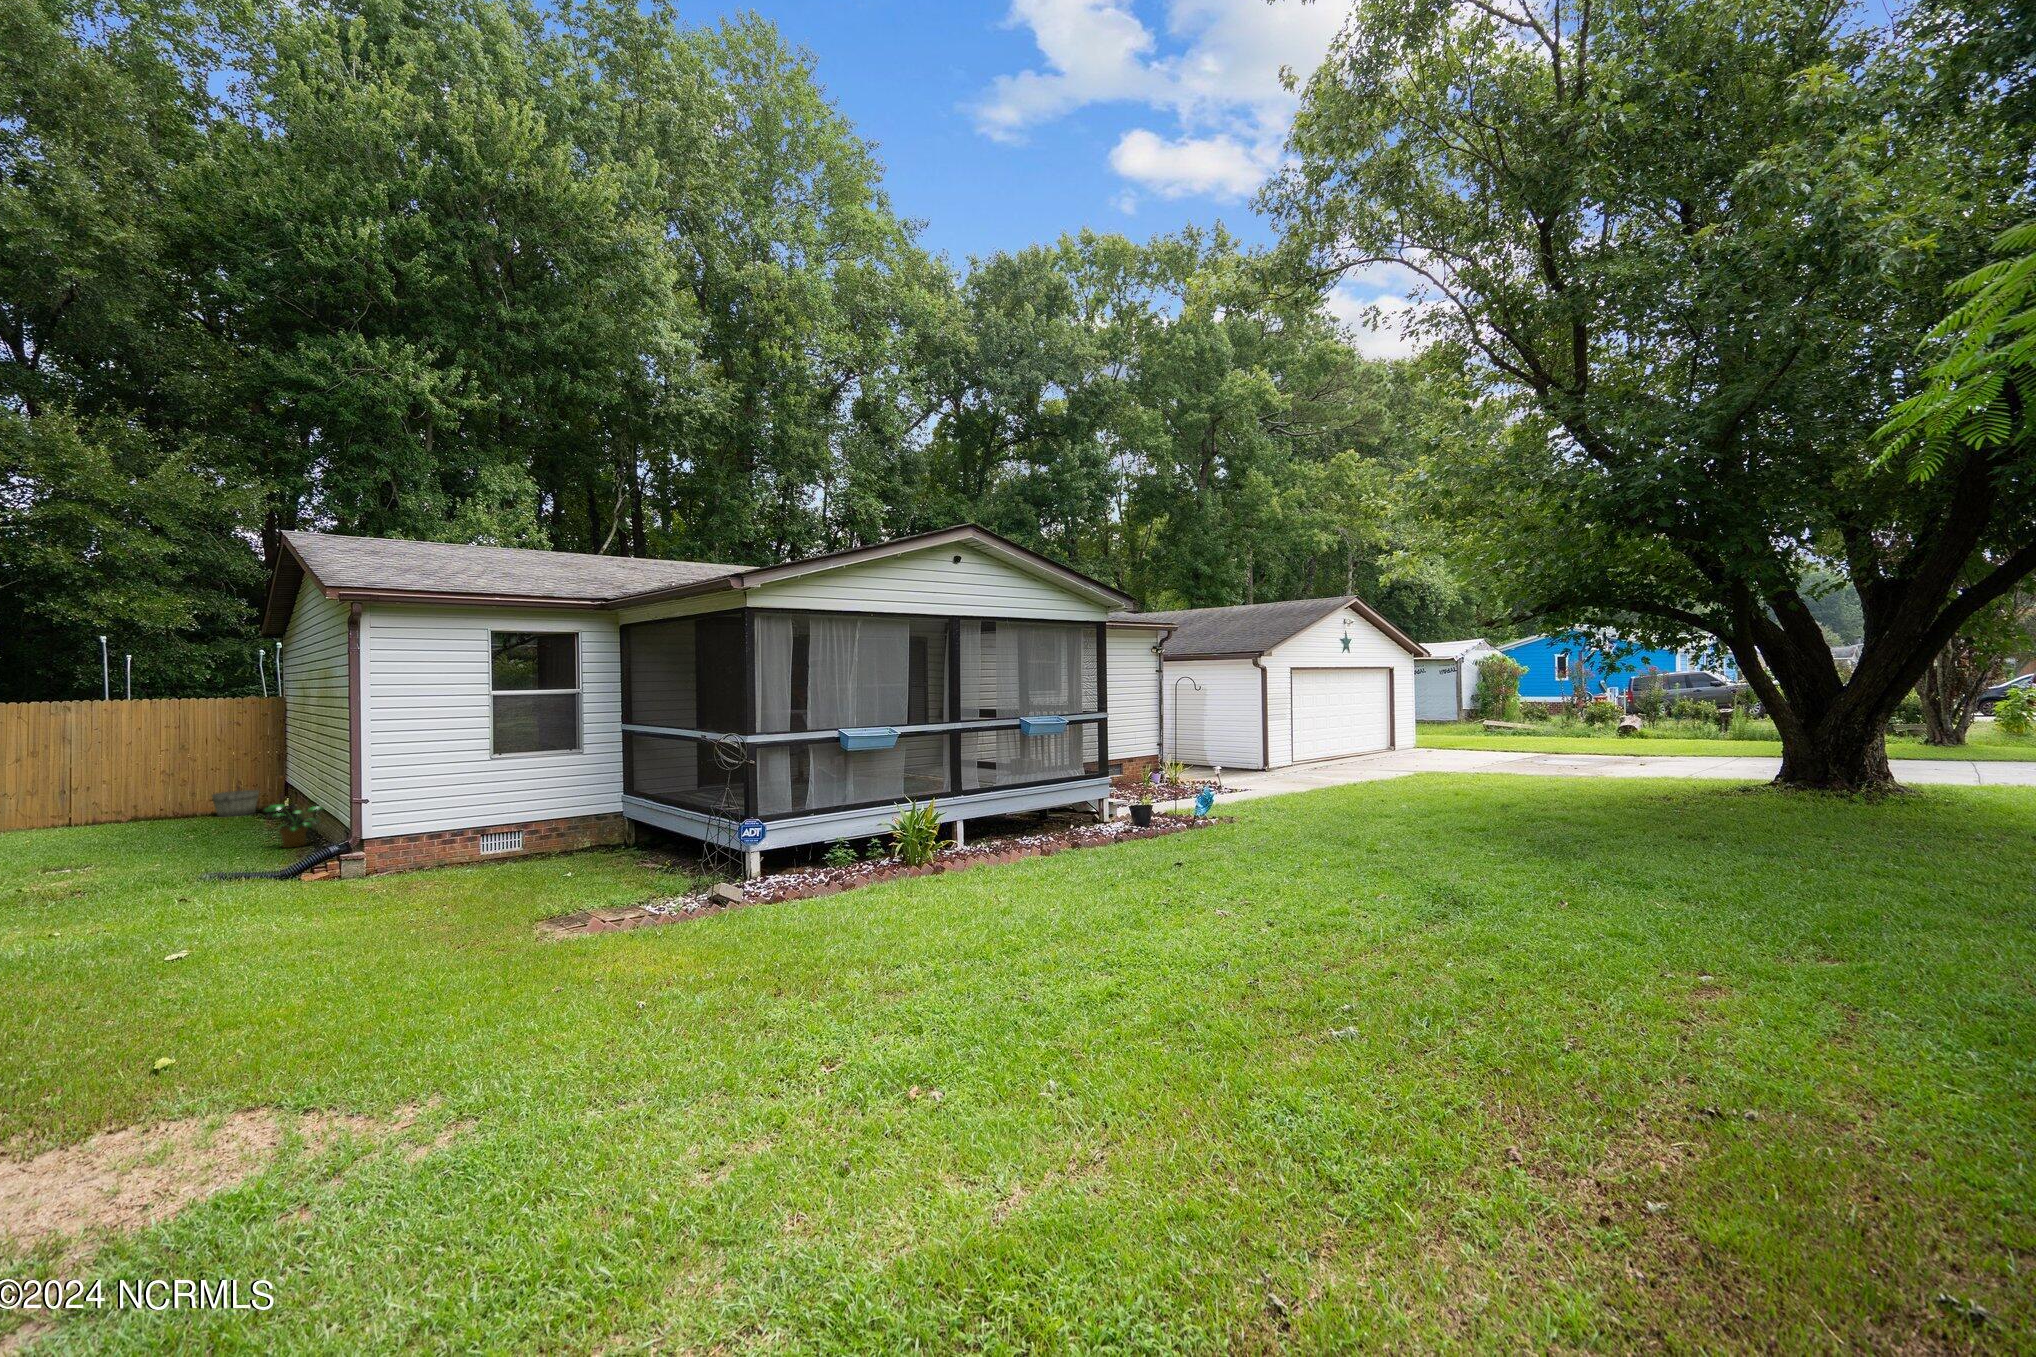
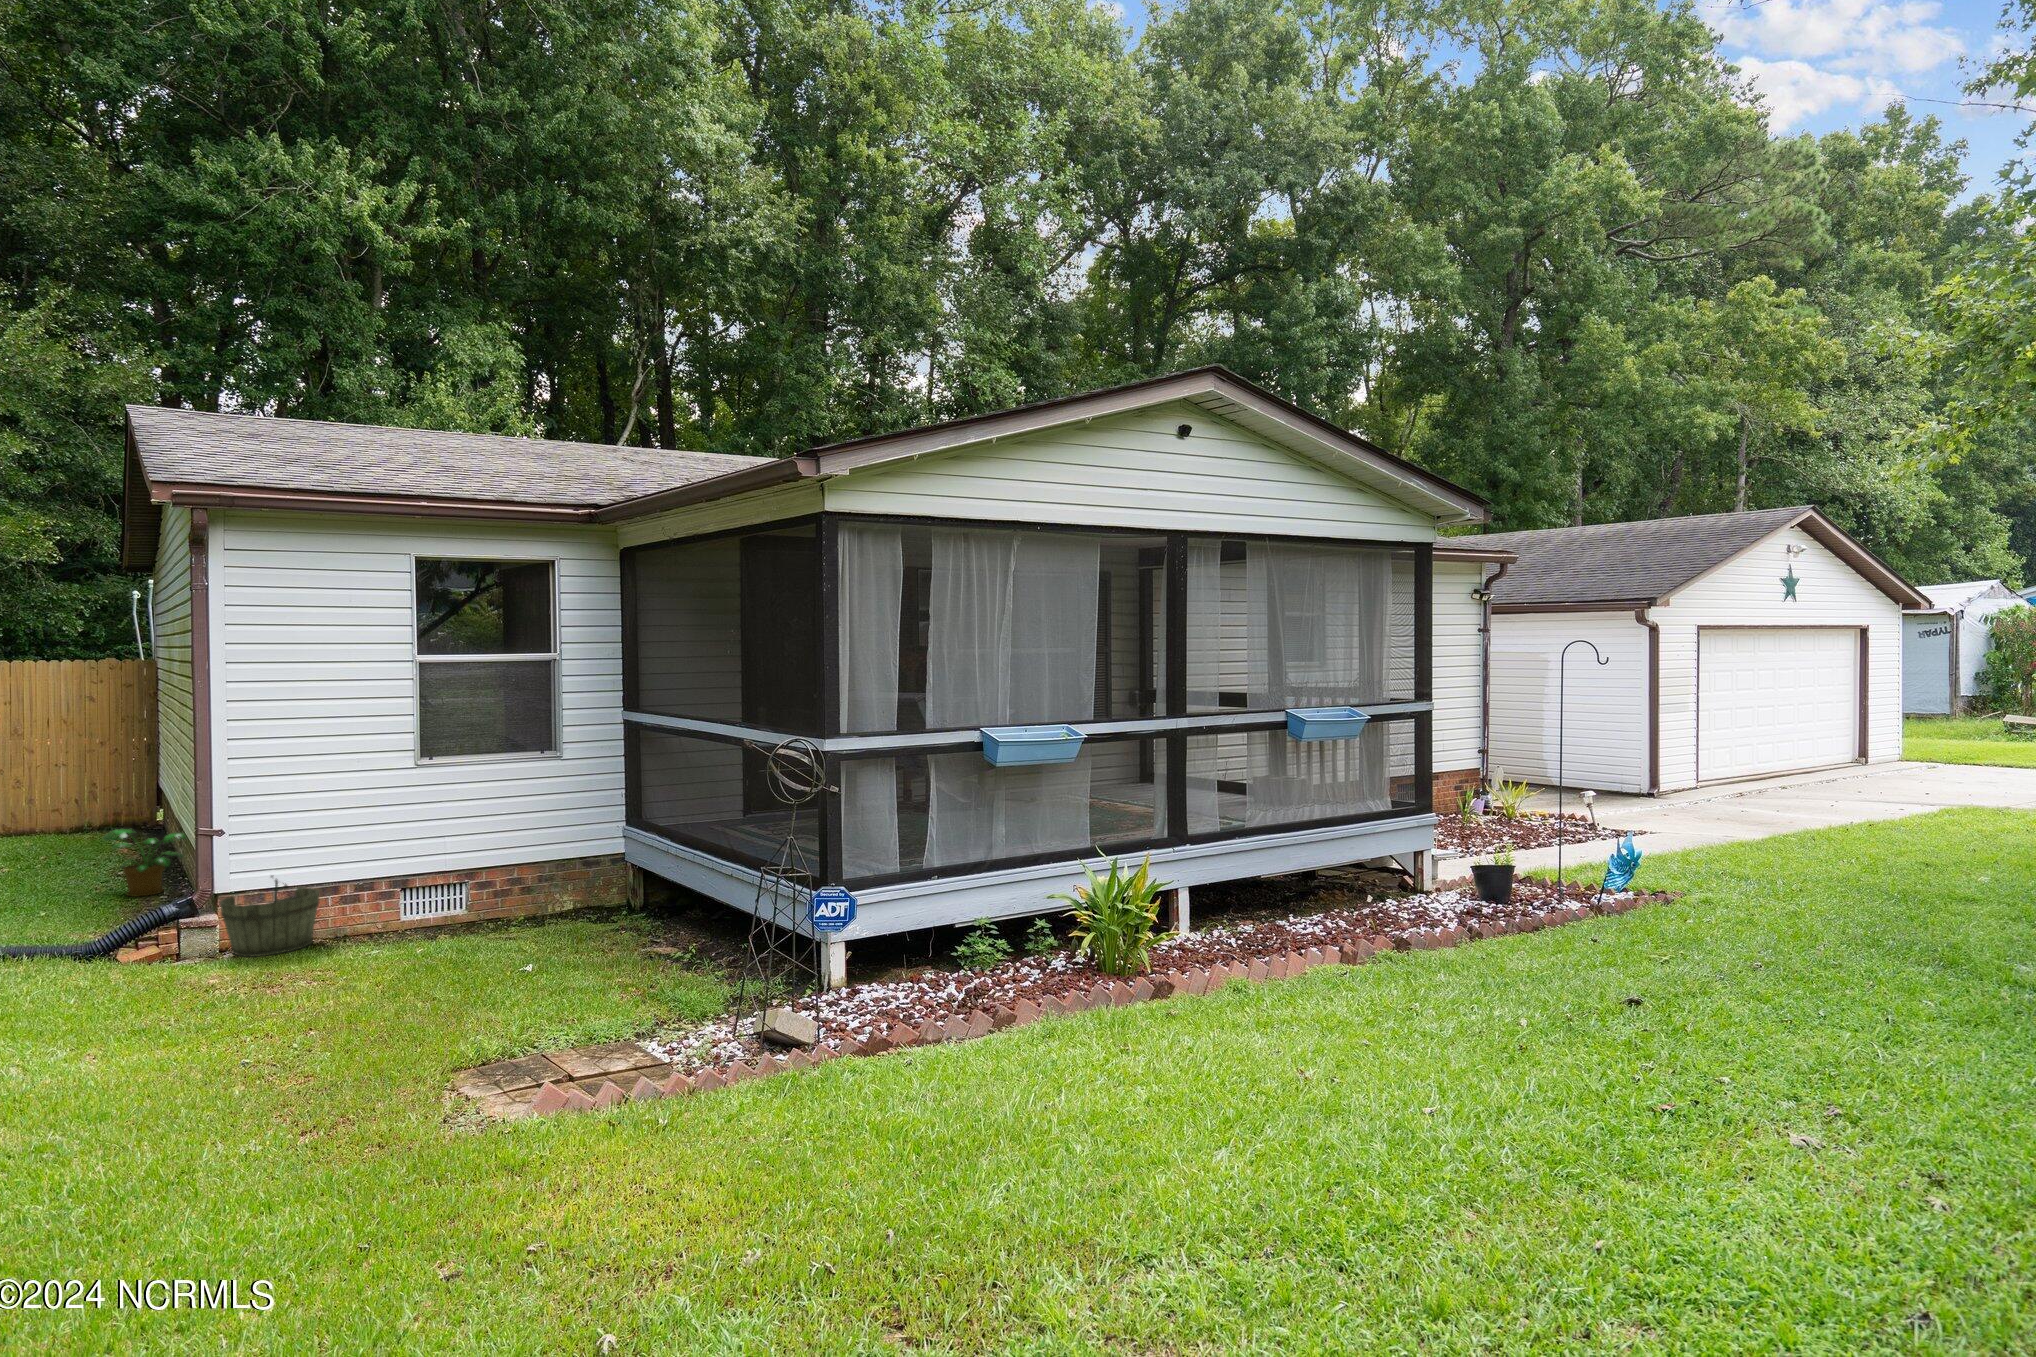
wooden bucket: present [212,790,259,817] -> present [219,876,320,957]

